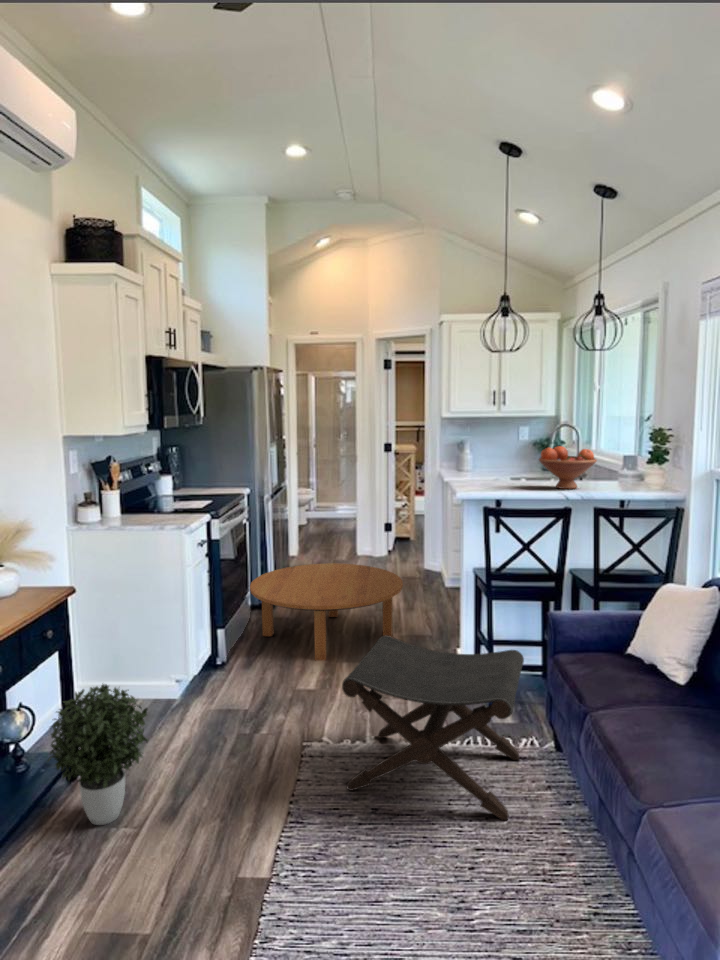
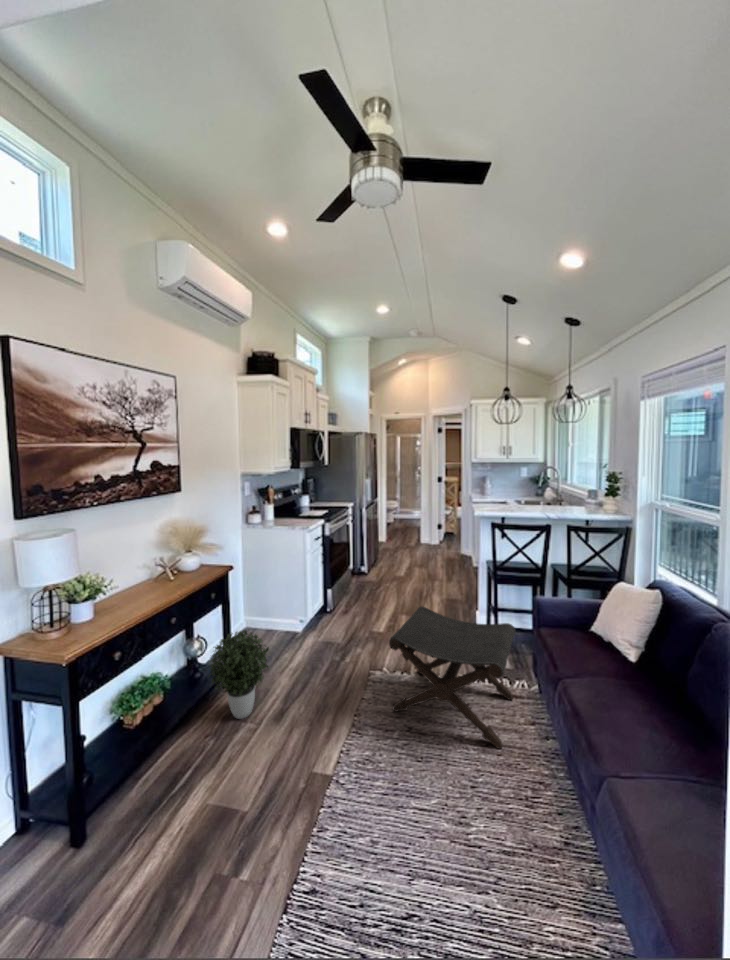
fruit bowl: present [539,446,597,489] -> none [528,483,570,512]
coffee table: present [250,563,403,661] -> none [348,551,441,614]

